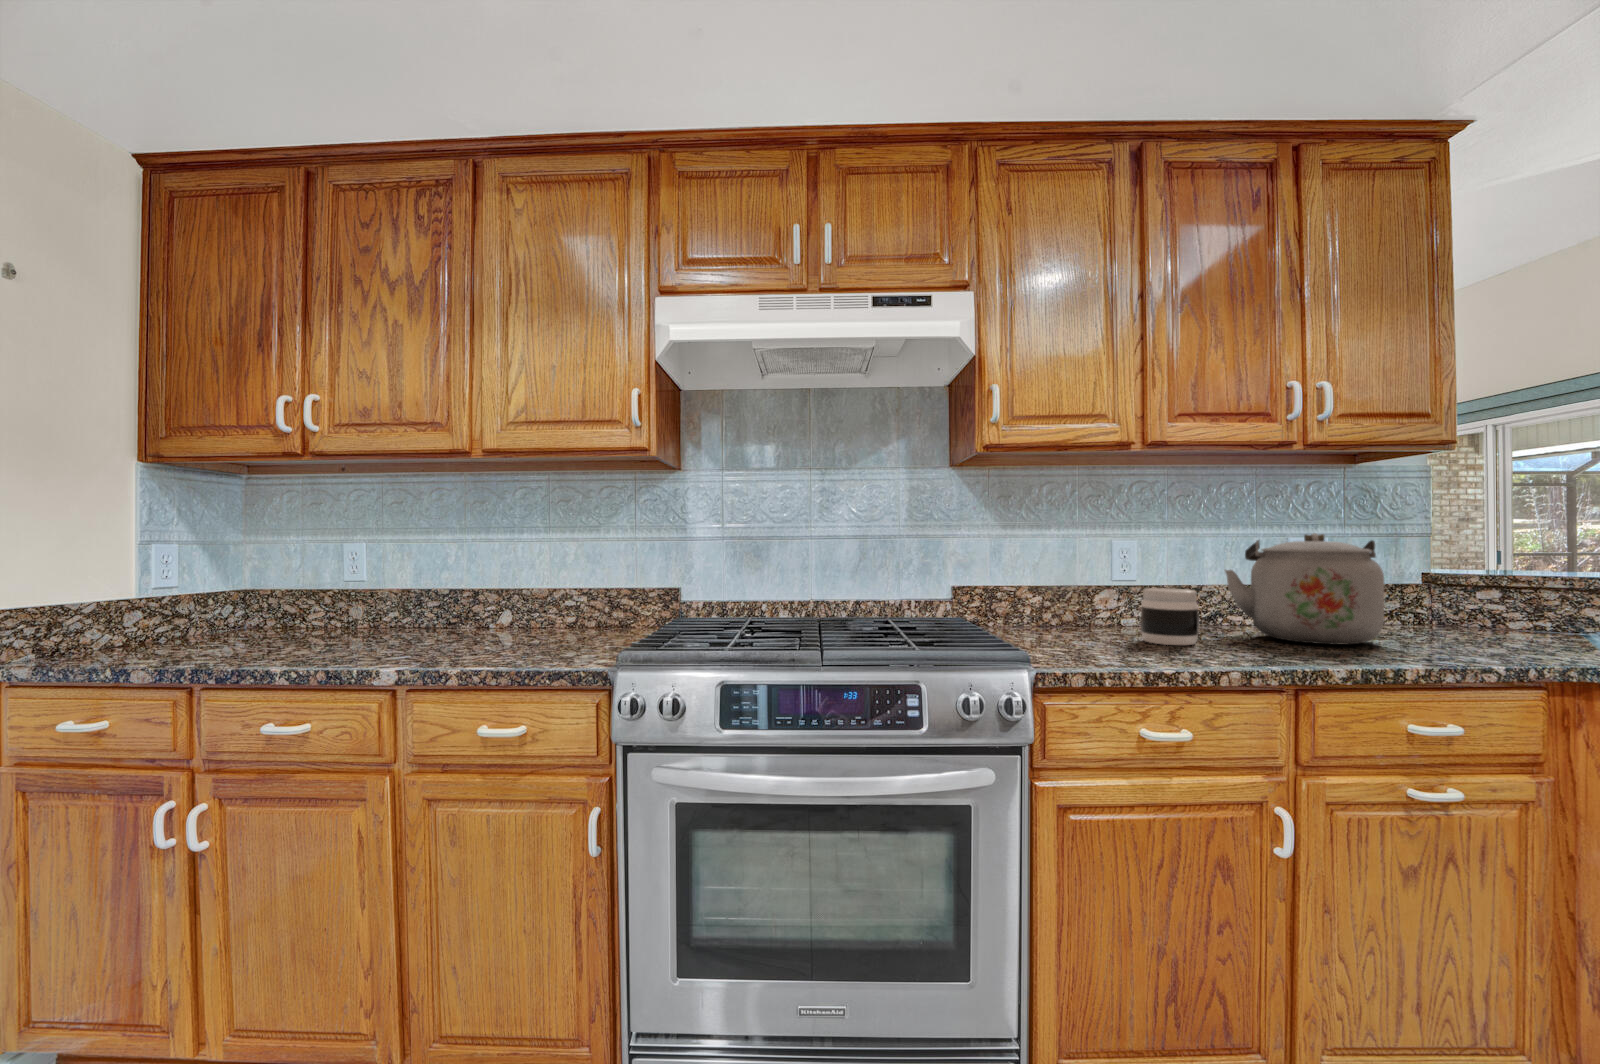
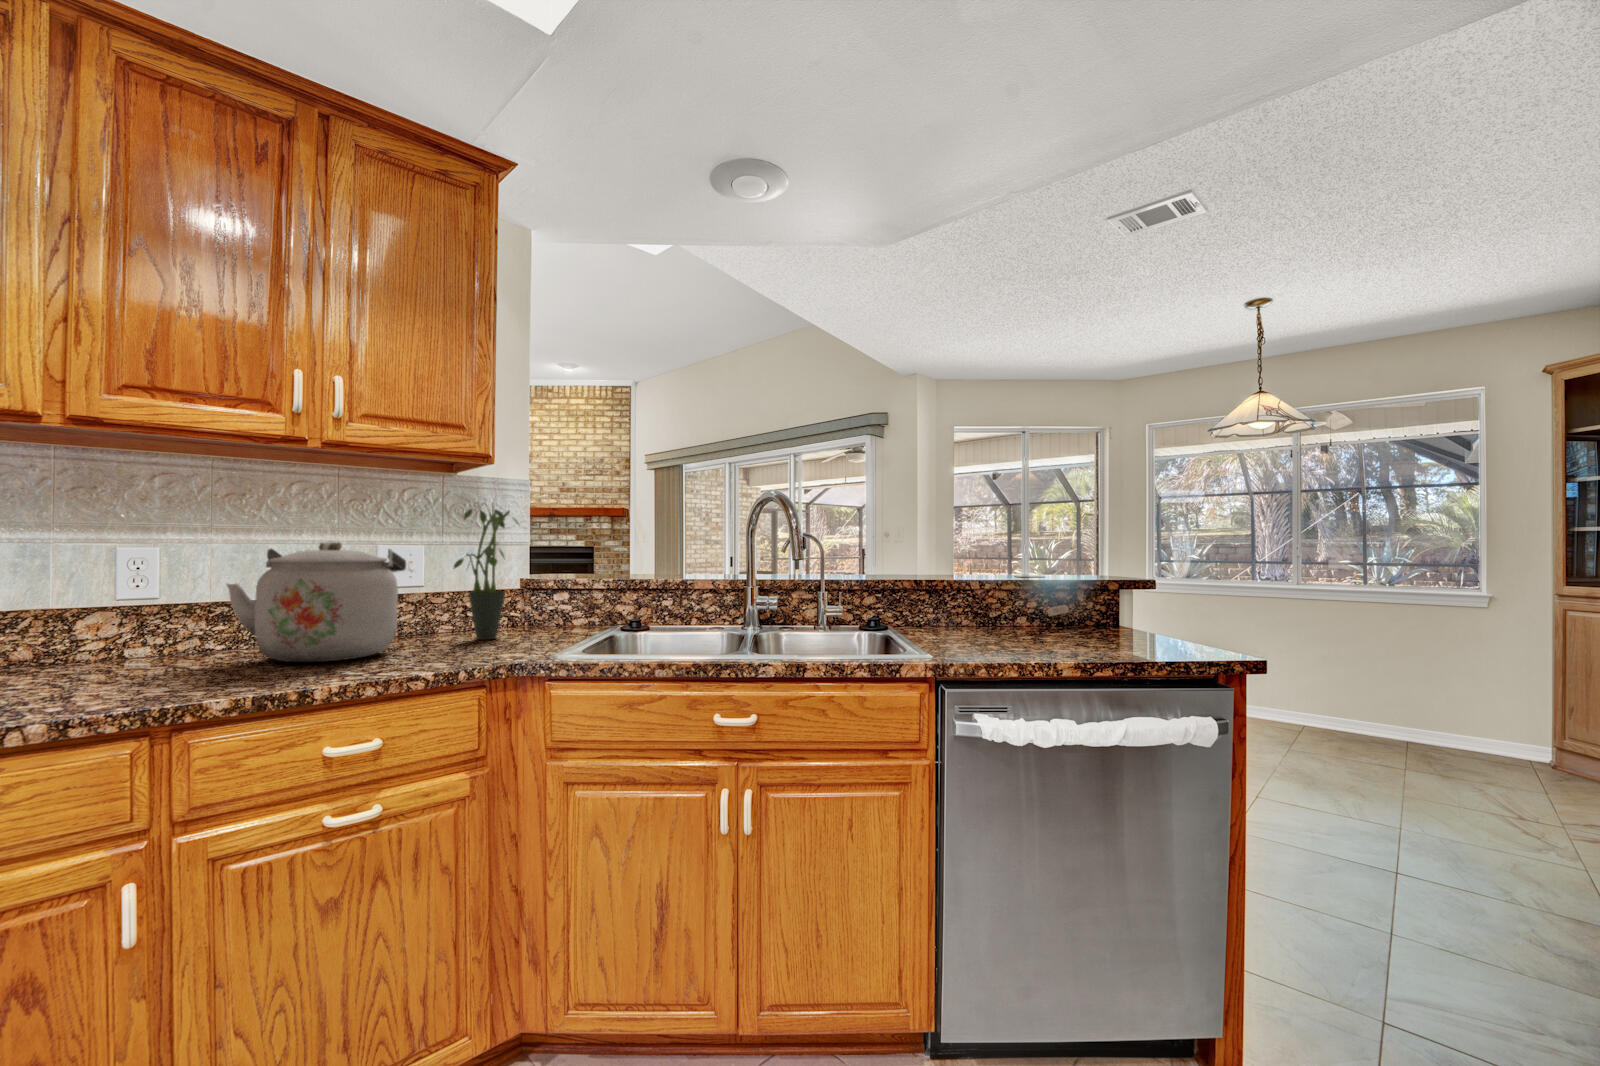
potted plant: none [1401,491,1482,637] -> present [453,506,519,640]
jar: present [1141,588,1199,645] -> none [50,611,144,685]

